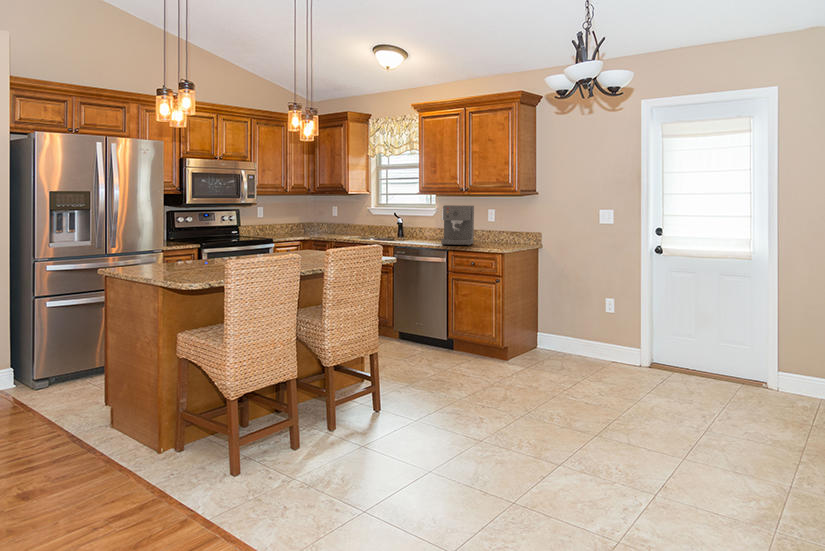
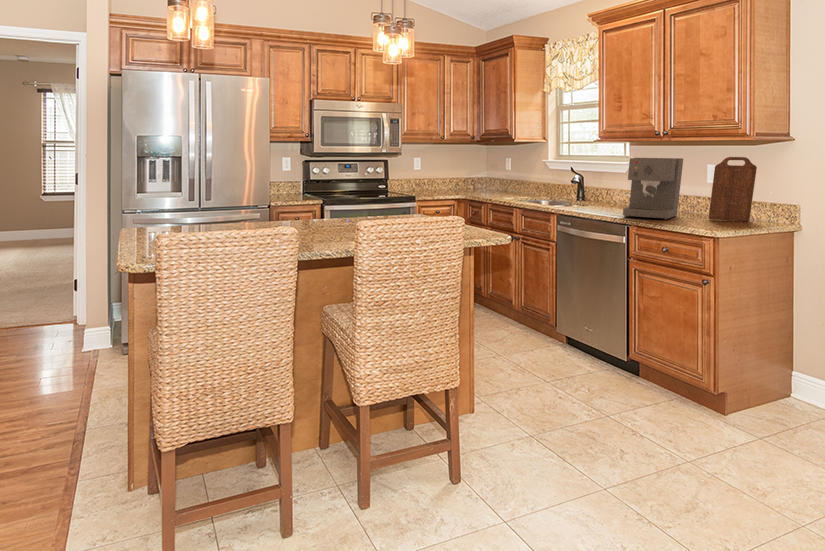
cutting board: none [493,204,517,244] -> present [709,157,757,221]

